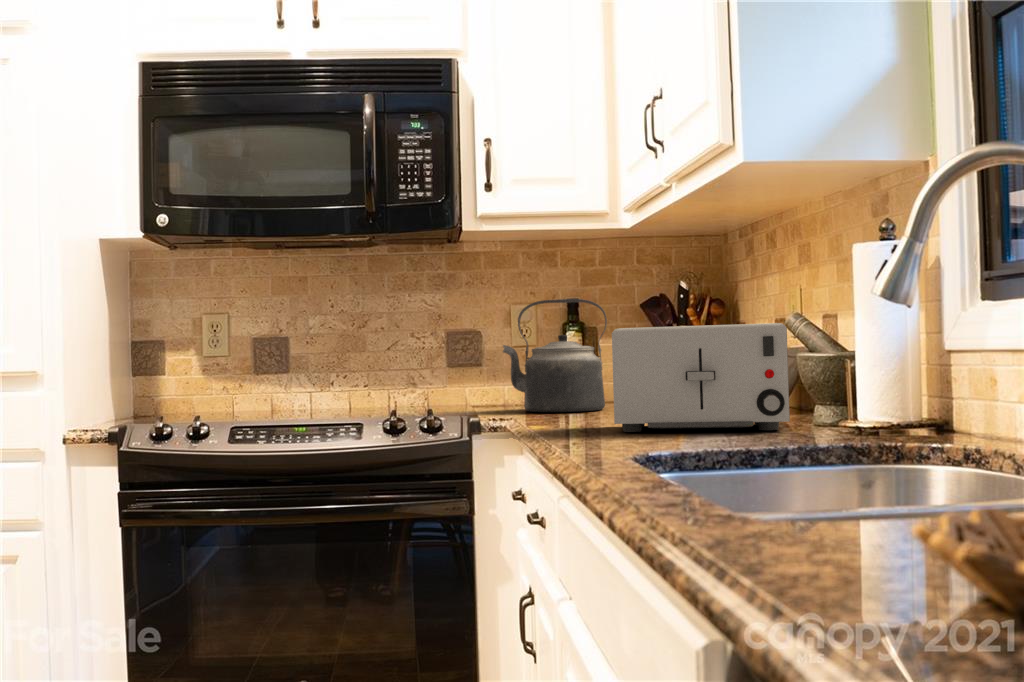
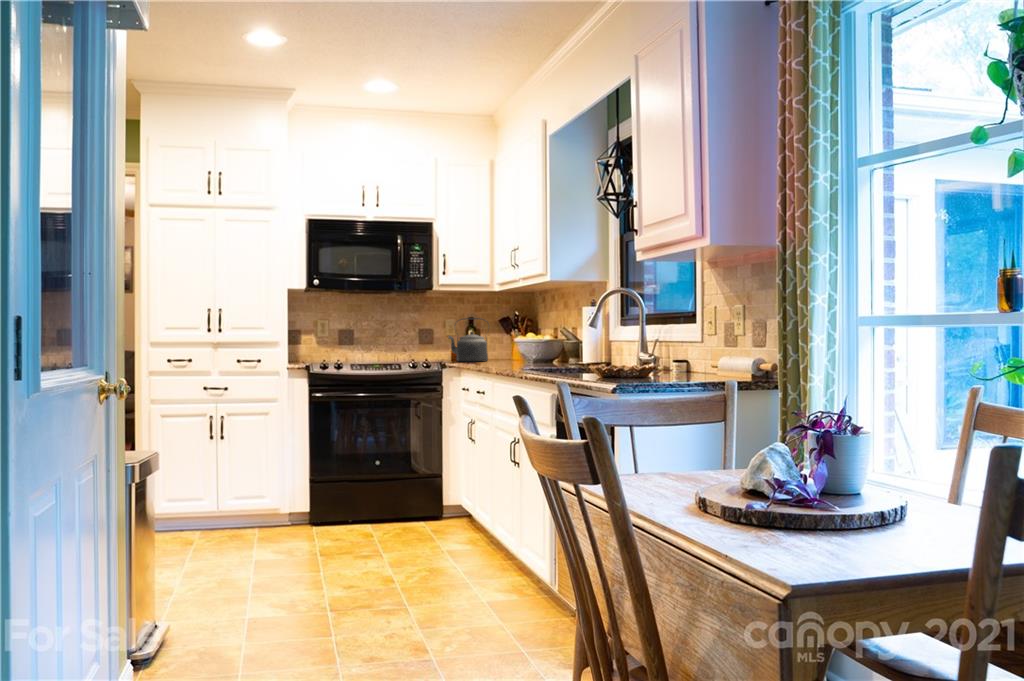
toaster: present [612,323,790,432] -> none [501,330,555,363]

